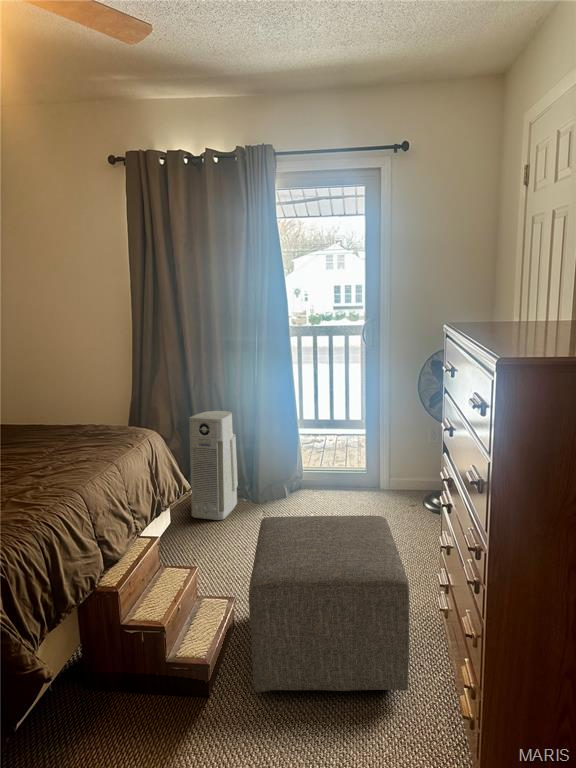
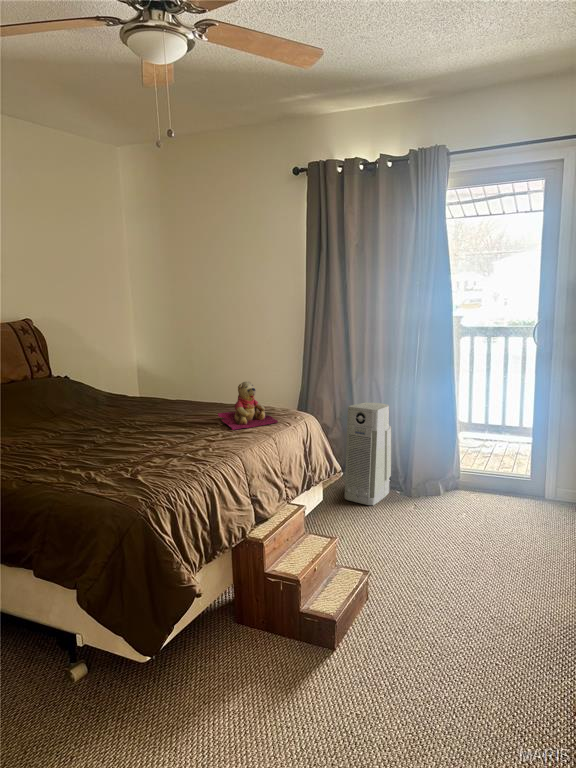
teddy bear: none [40,401,117,460] -> present [218,382,278,430]
ottoman: present [249,516,410,692] -> none [373,501,538,693]

